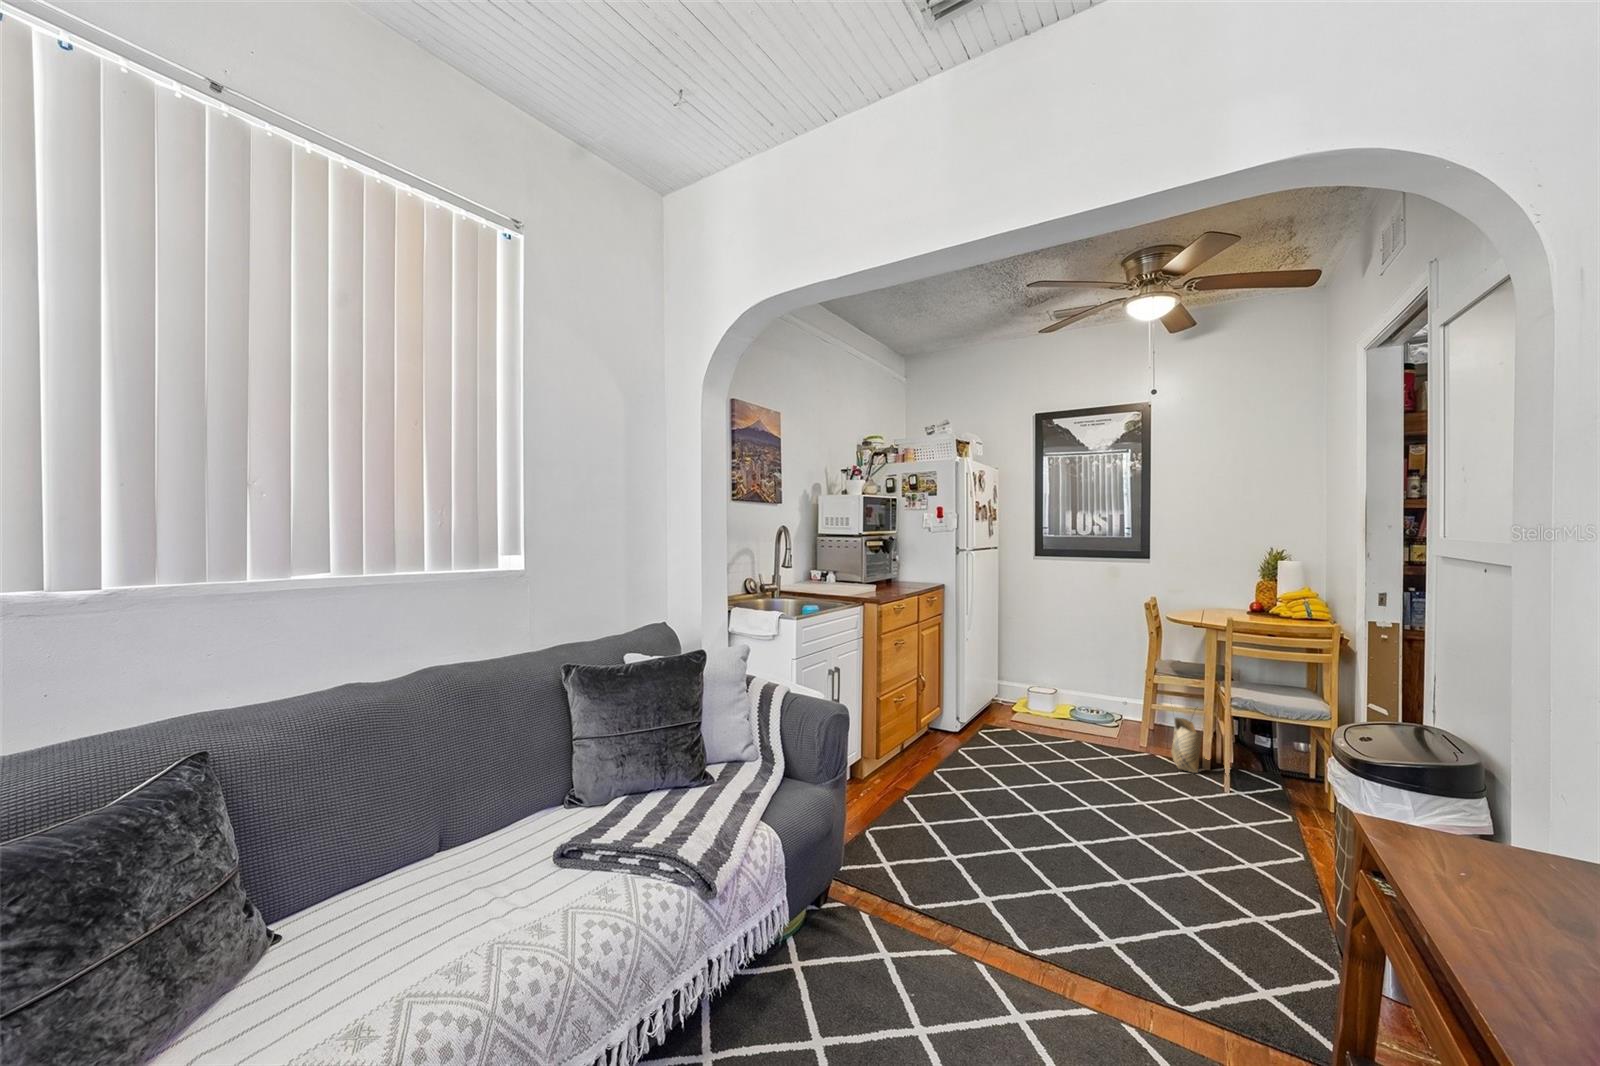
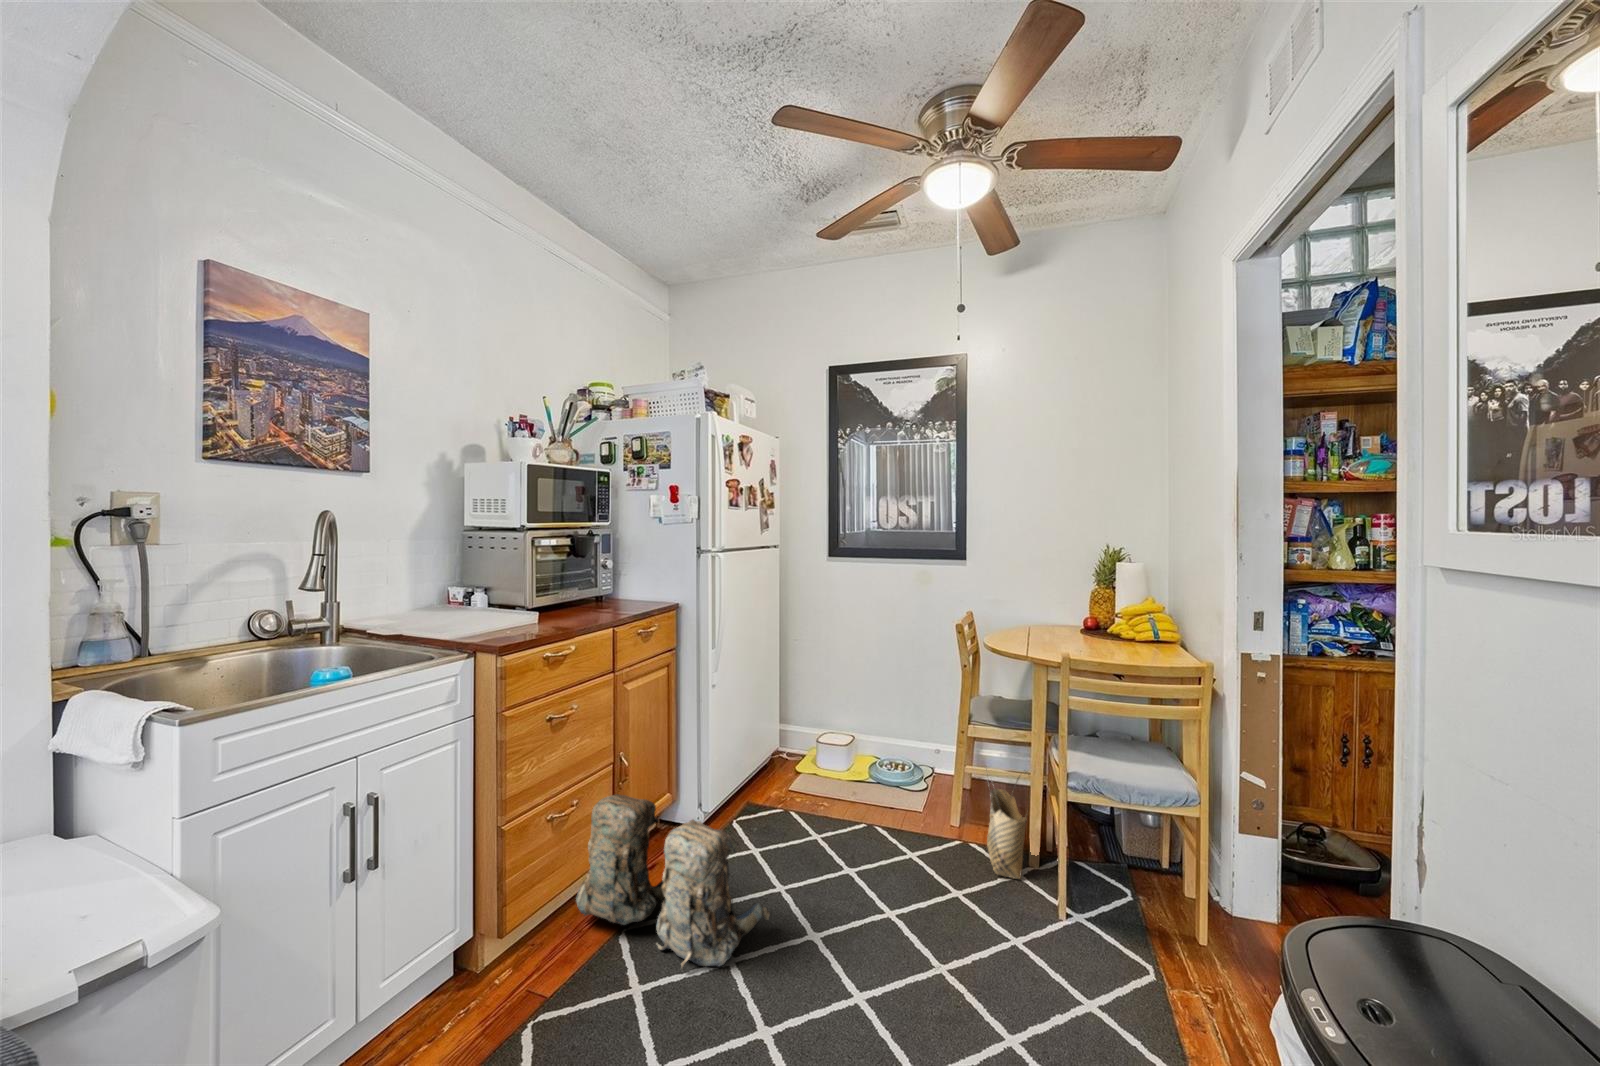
backpack: none [905,694,1027,789] -> present [576,794,770,968]

